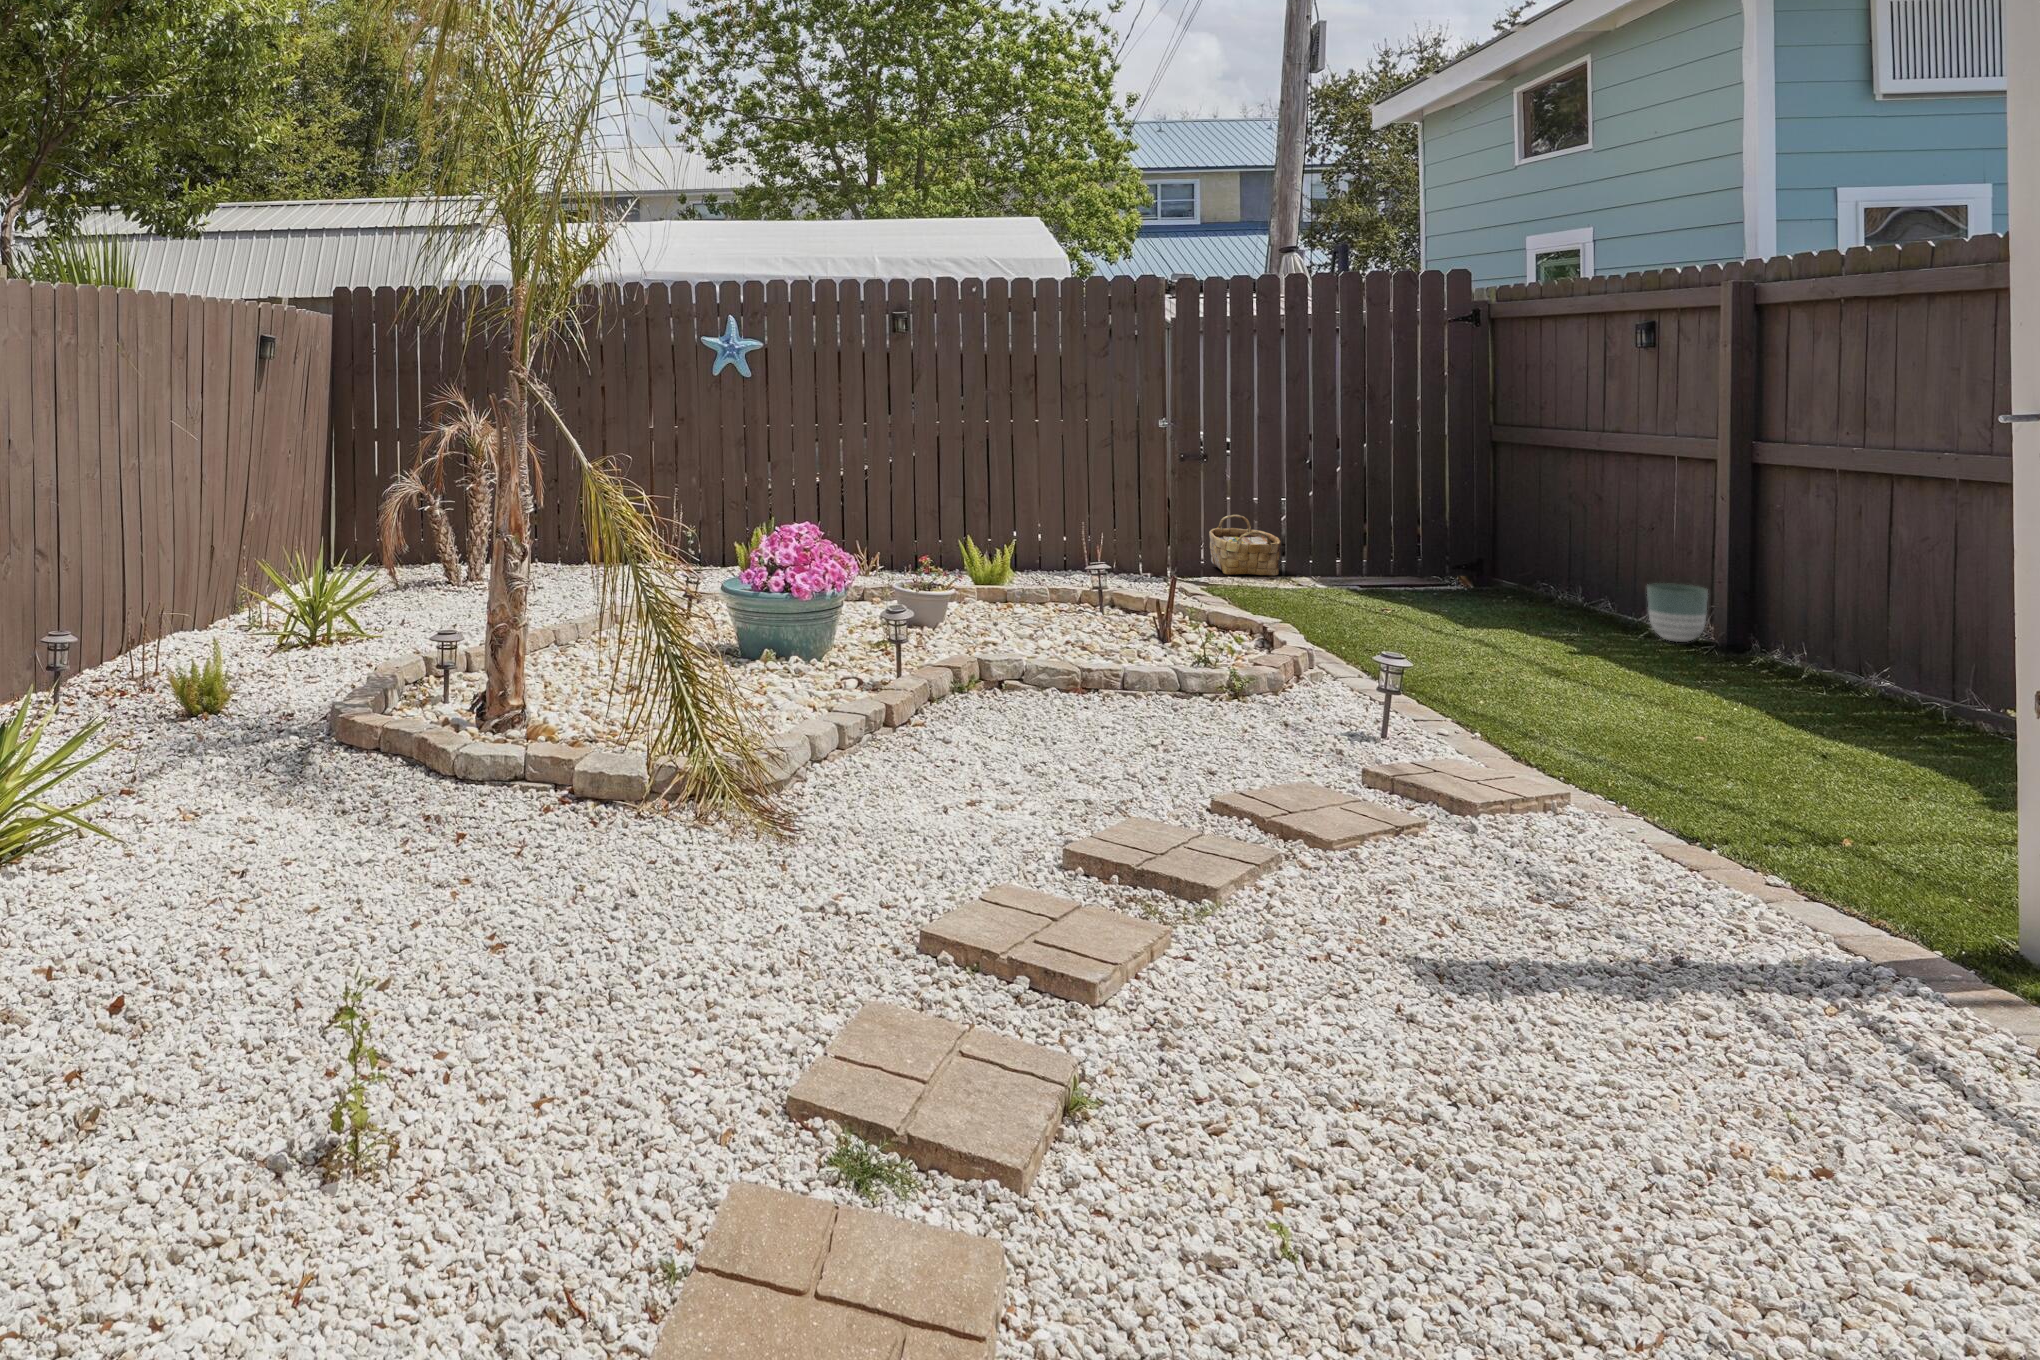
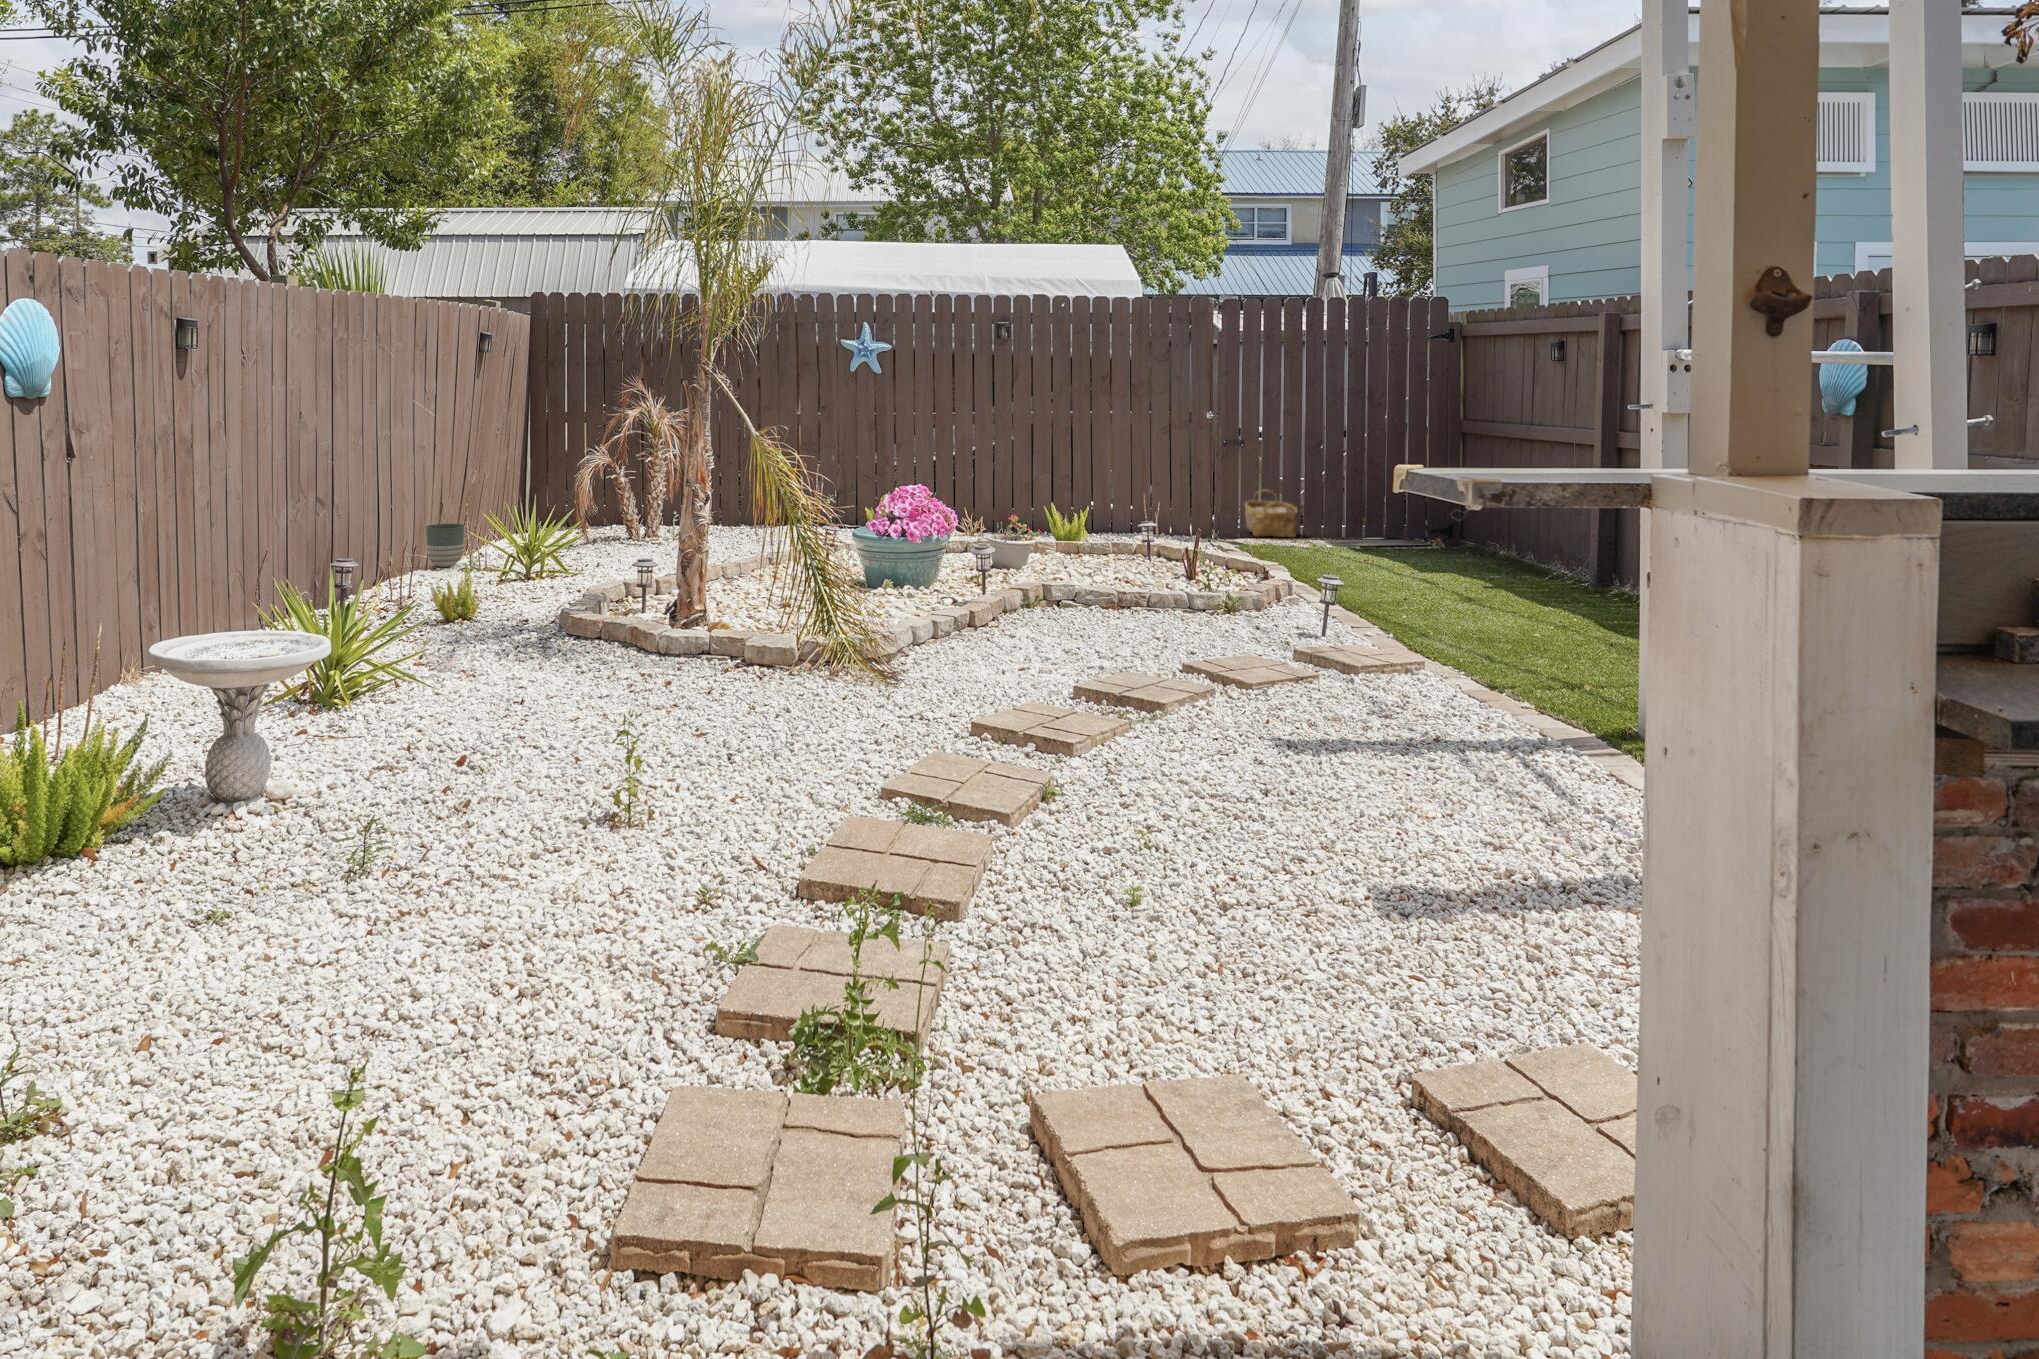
planter: present [1647,583,1708,642] -> present [425,524,465,567]

